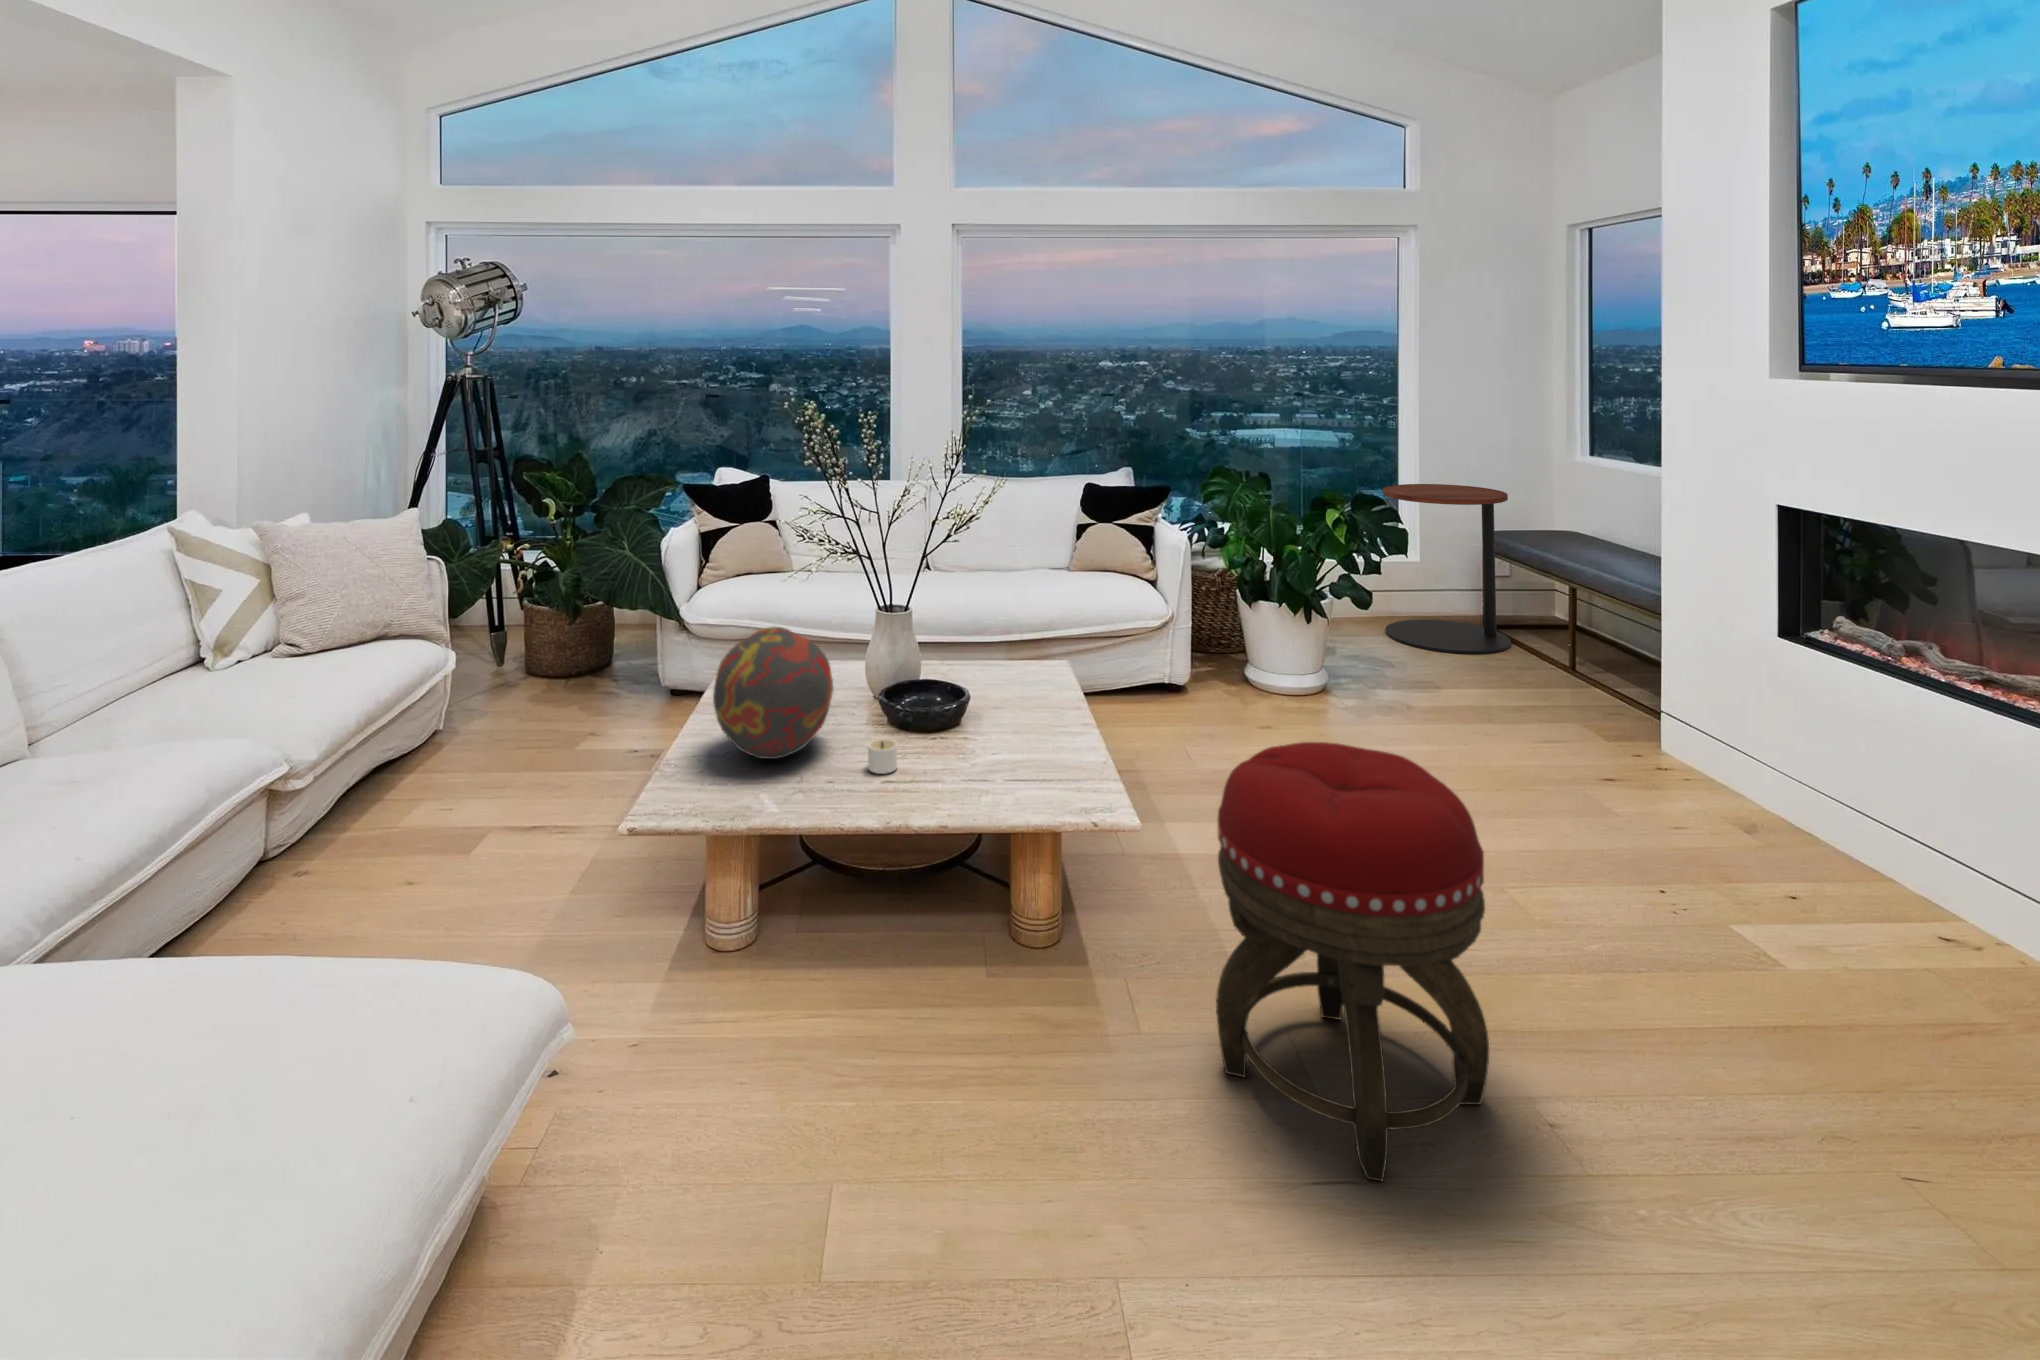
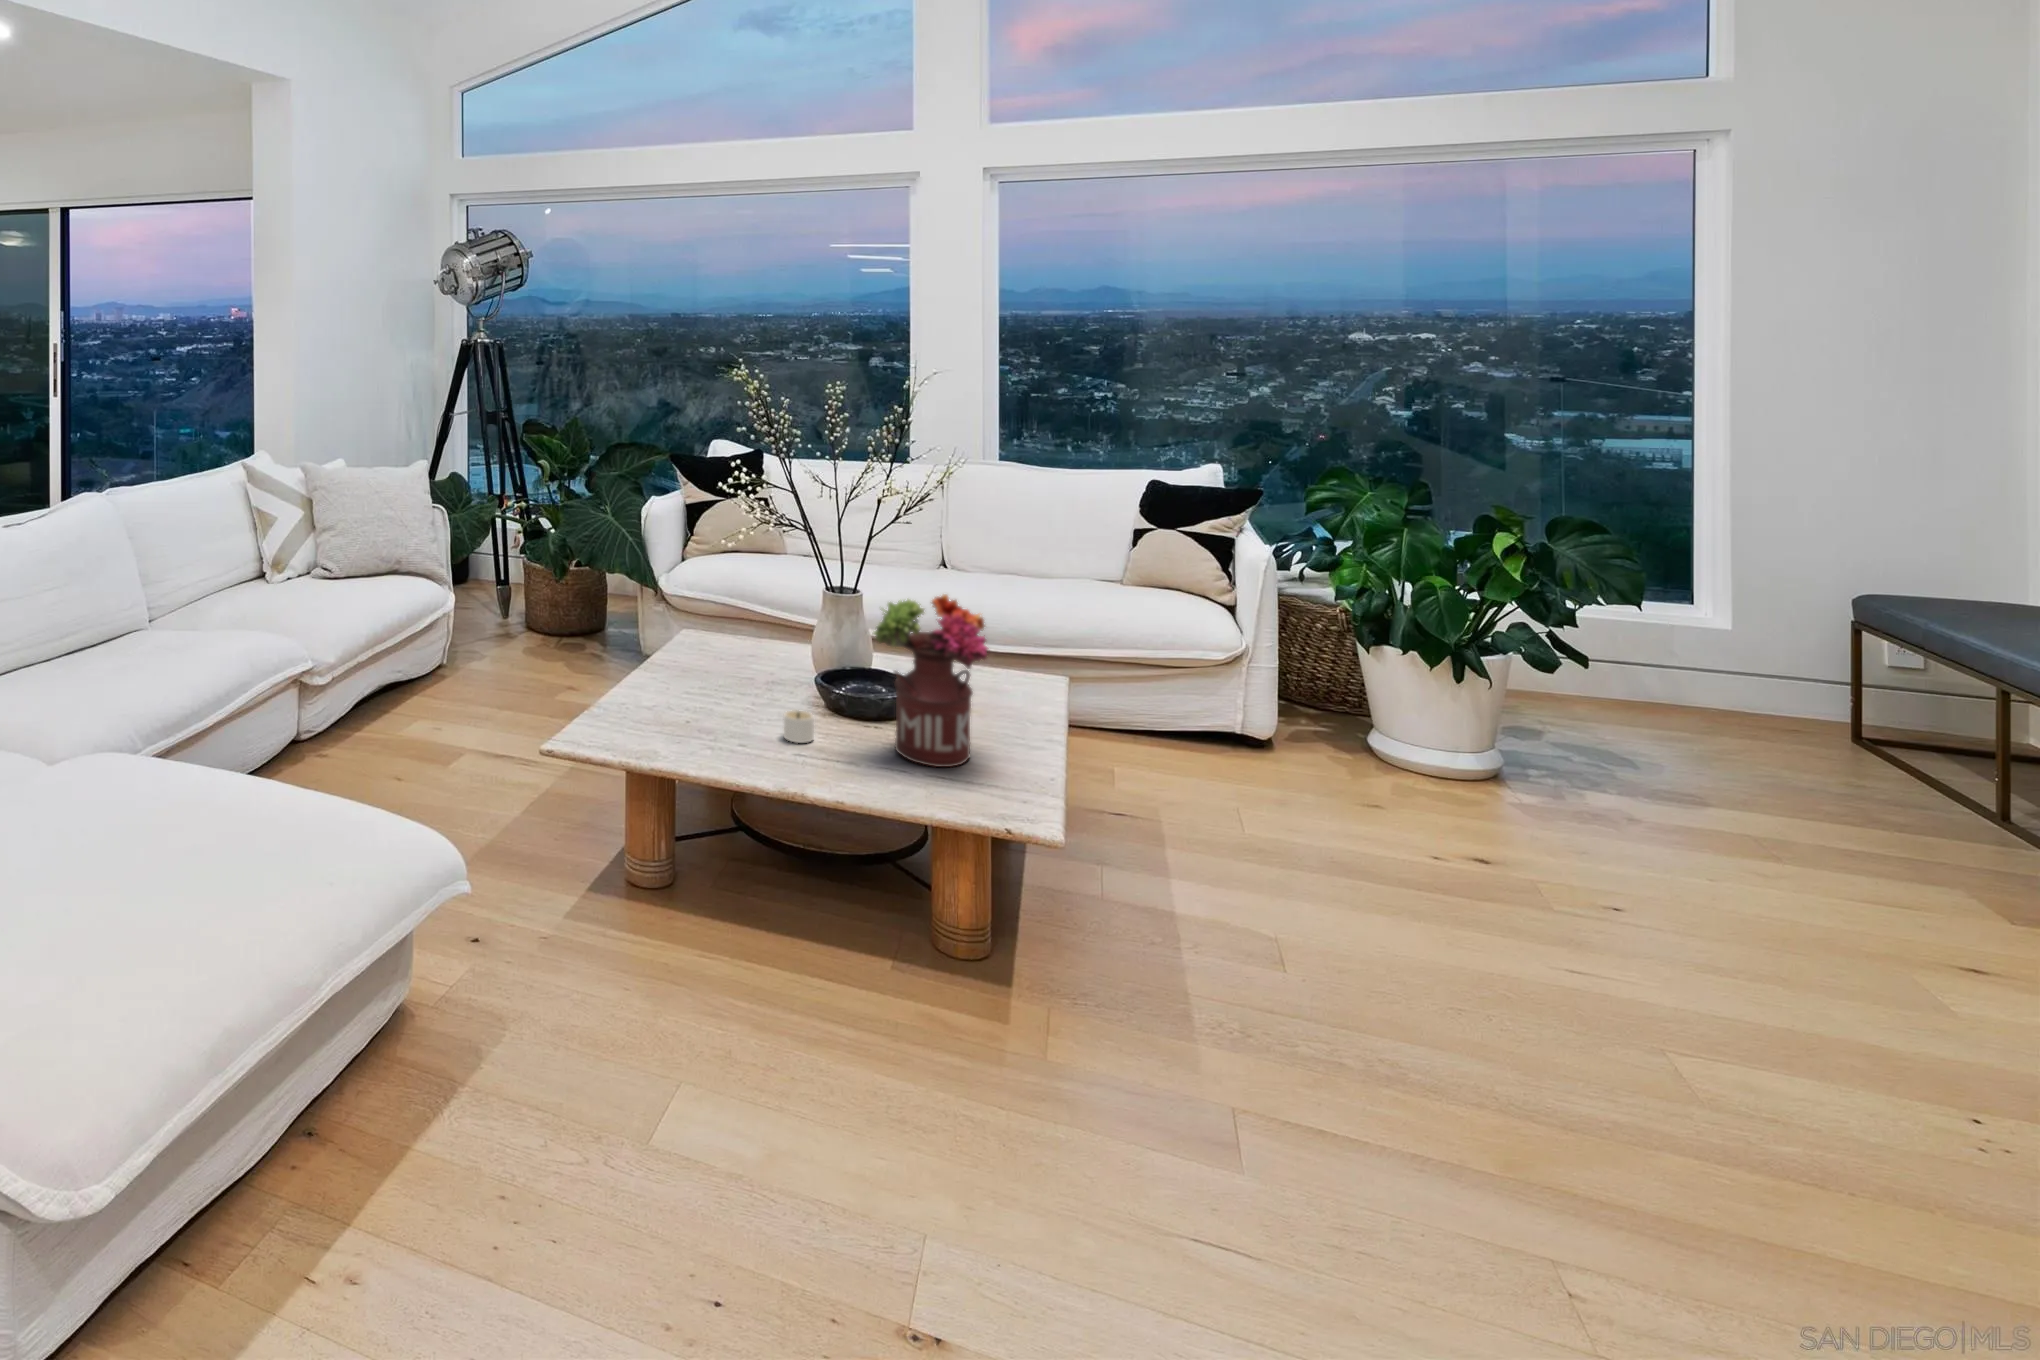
side table: present [1383,484,1511,654] -> none [1649,513,1890,772]
flower arrangement: none [956,608,1065,776] -> present [874,594,989,767]
decorative orb: present [713,627,833,759] -> none [642,590,760,715]
footstool: present [1216,742,1489,1181] -> none [1105,765,1440,1221]

